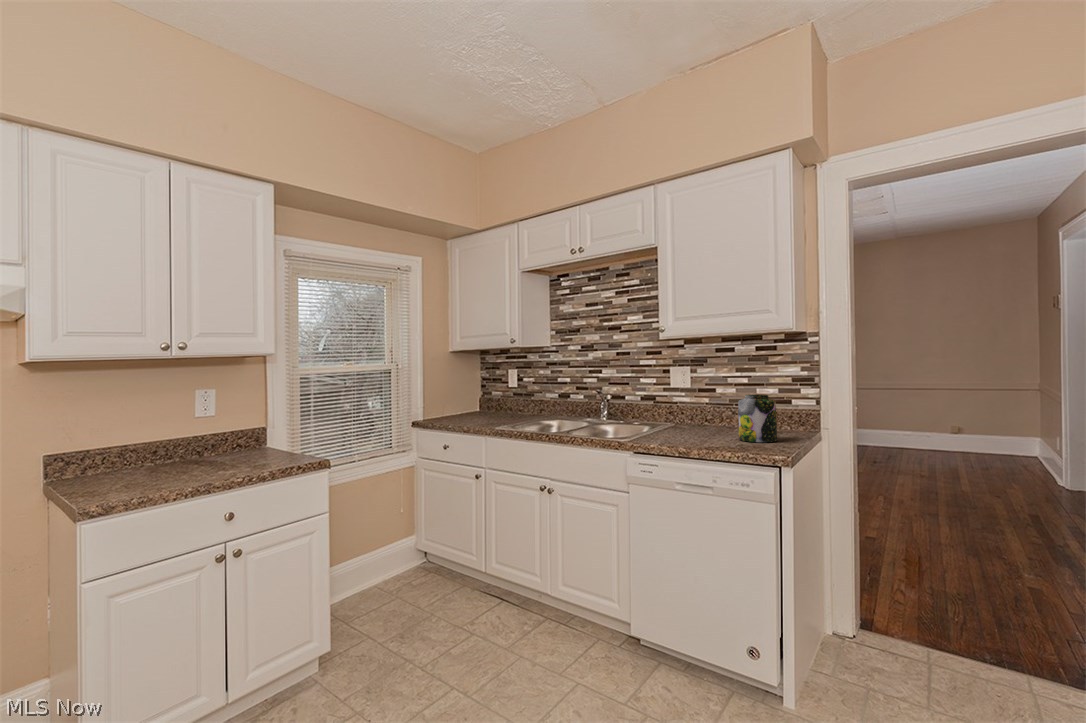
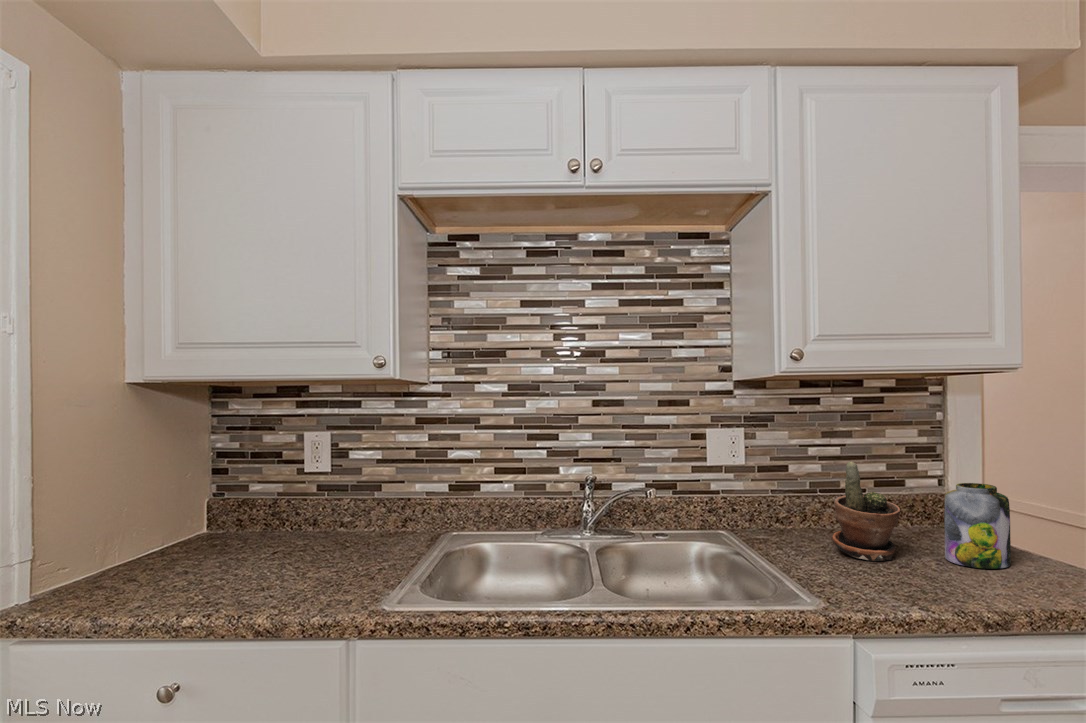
potted plant: none [688,381,724,435] -> present [832,462,900,561]

